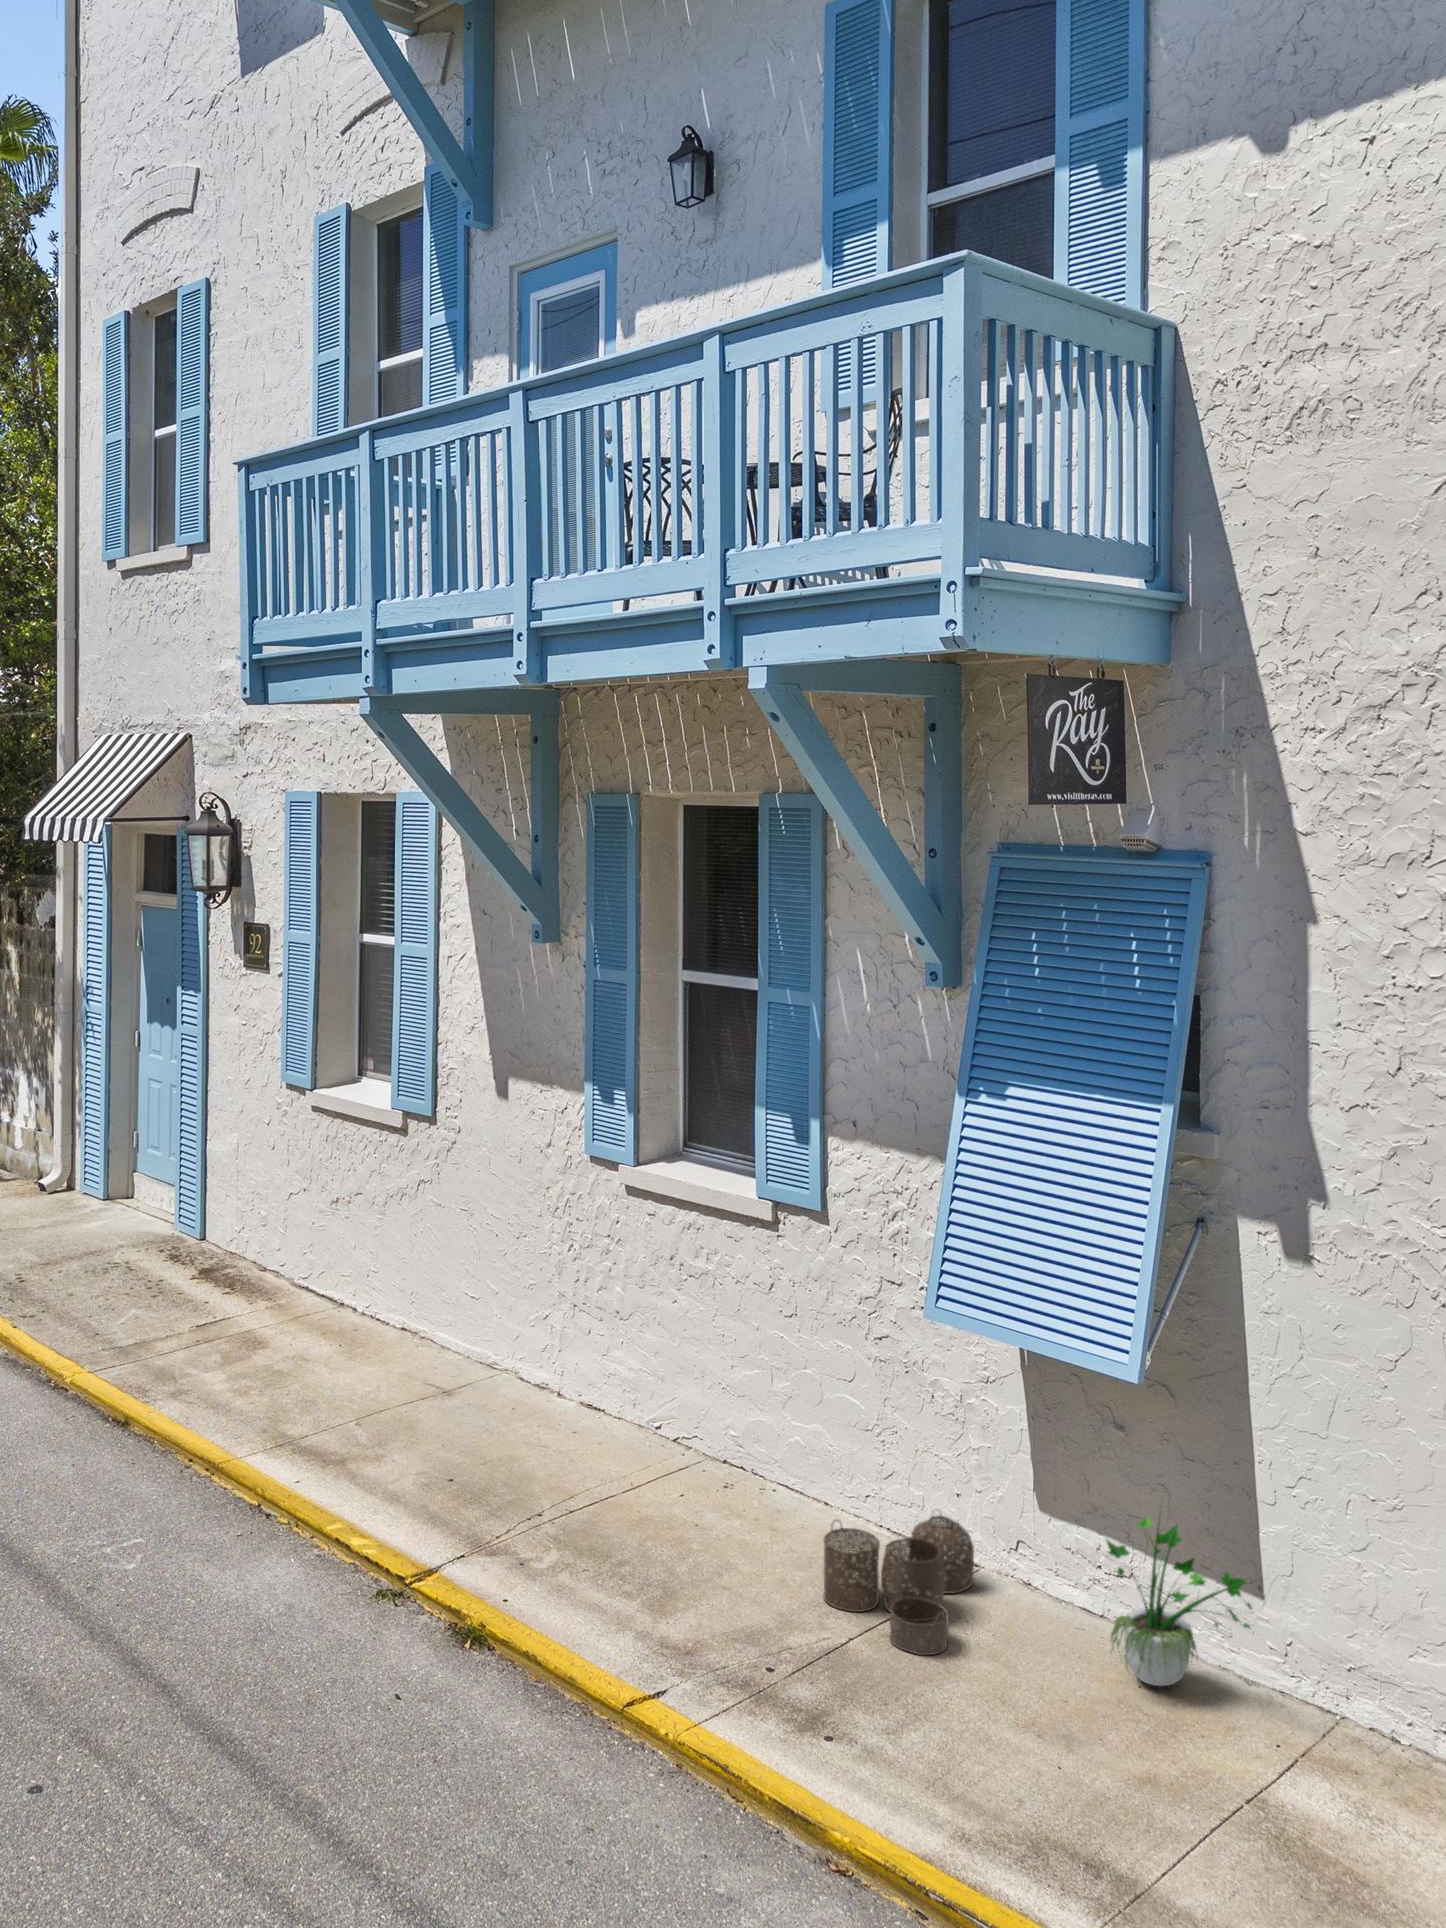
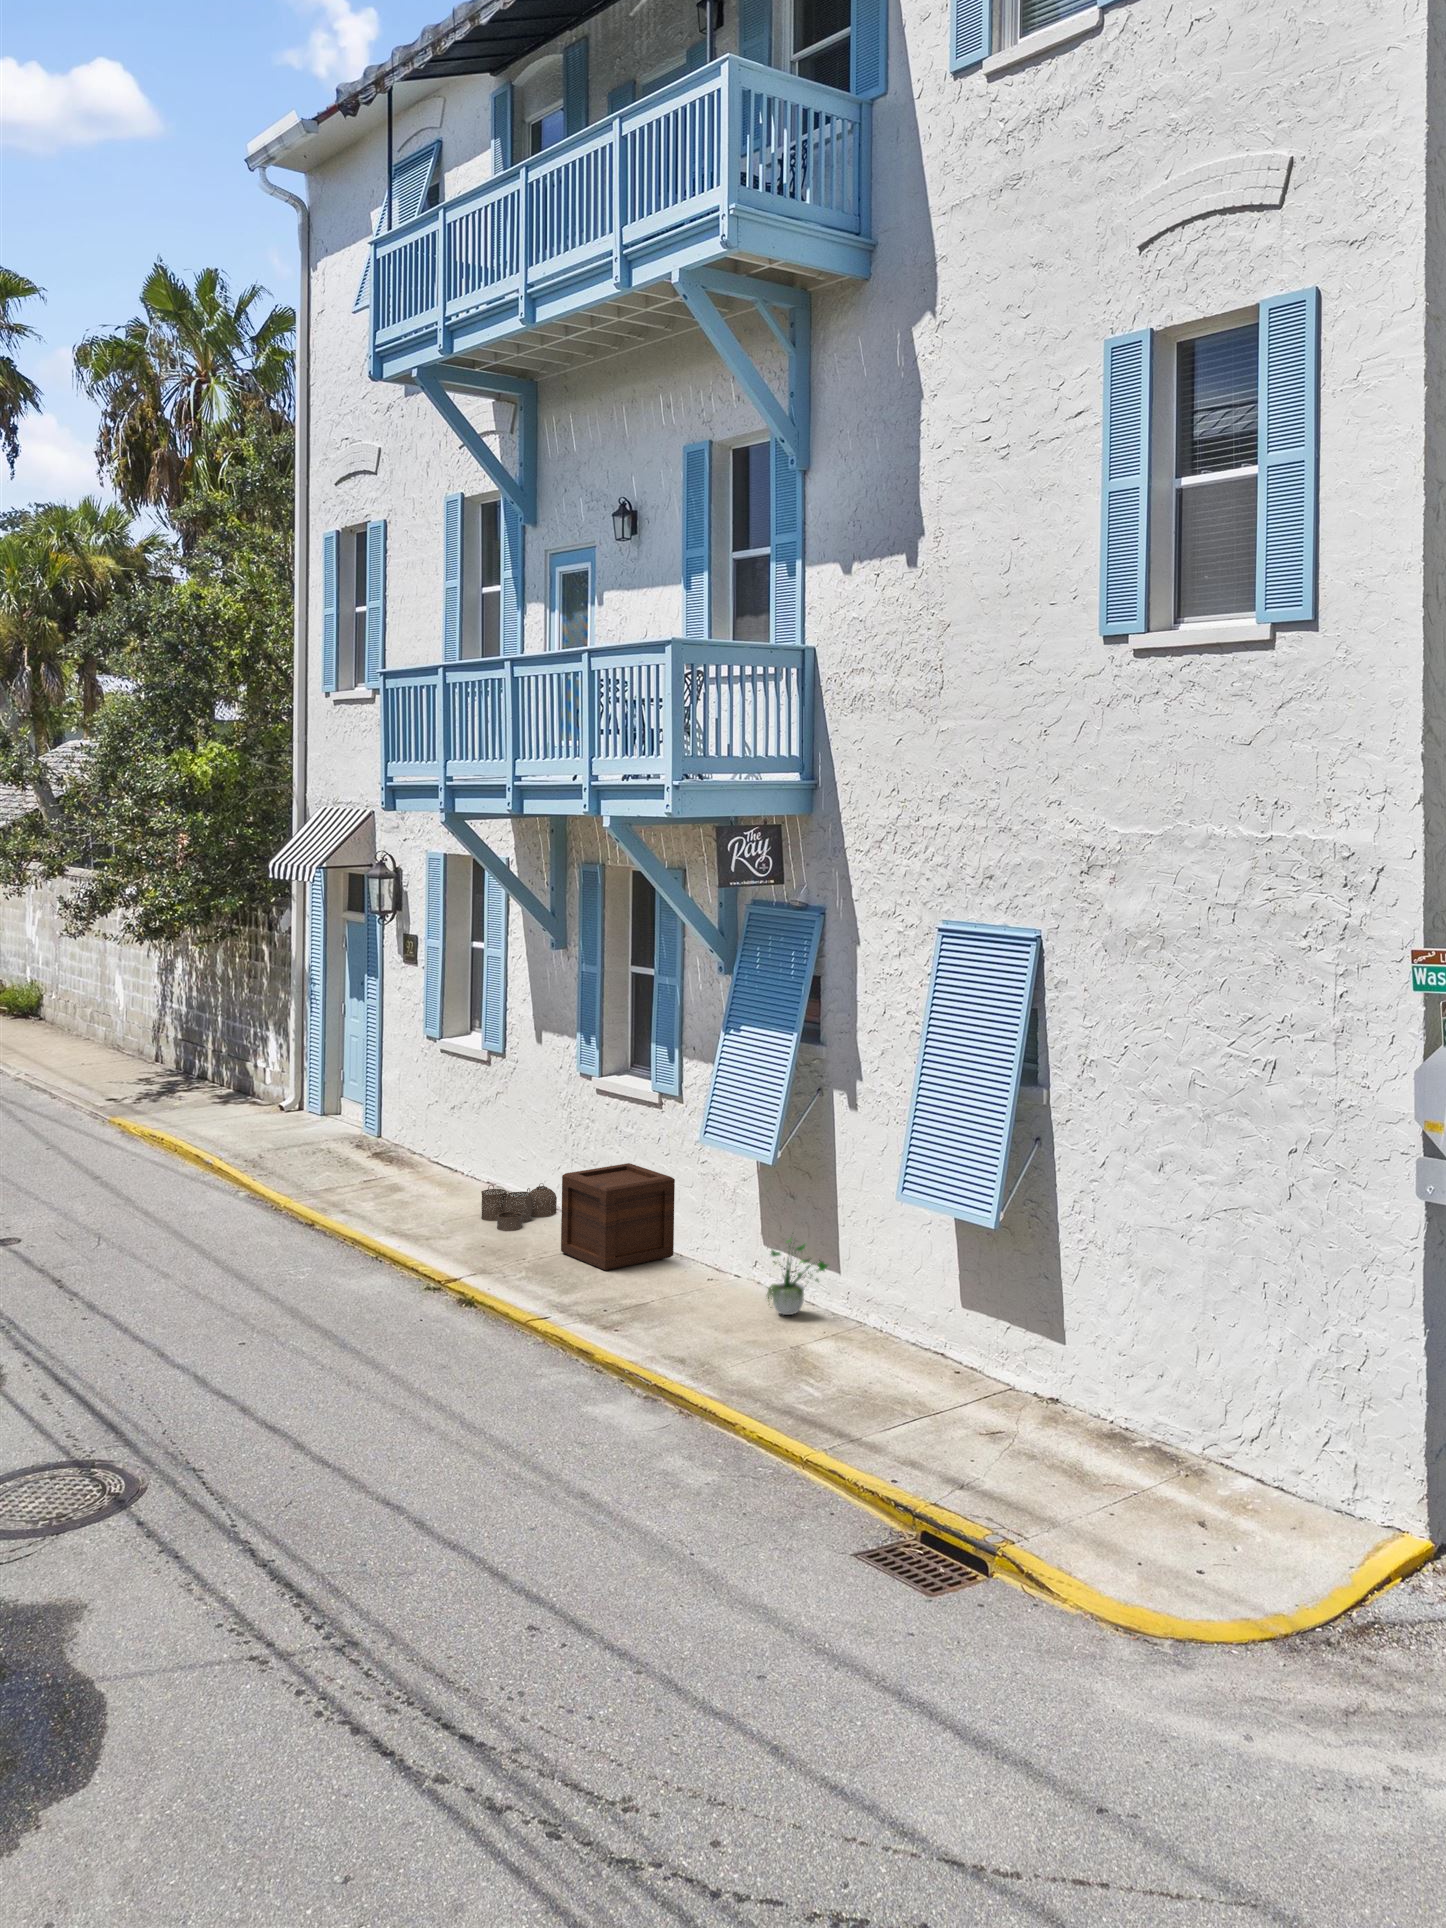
wooden crate: none [606,1325,821,1551] -> present [561,1163,675,1271]
woven basket: present [823,1514,974,1655] -> present [481,1183,557,1231]

